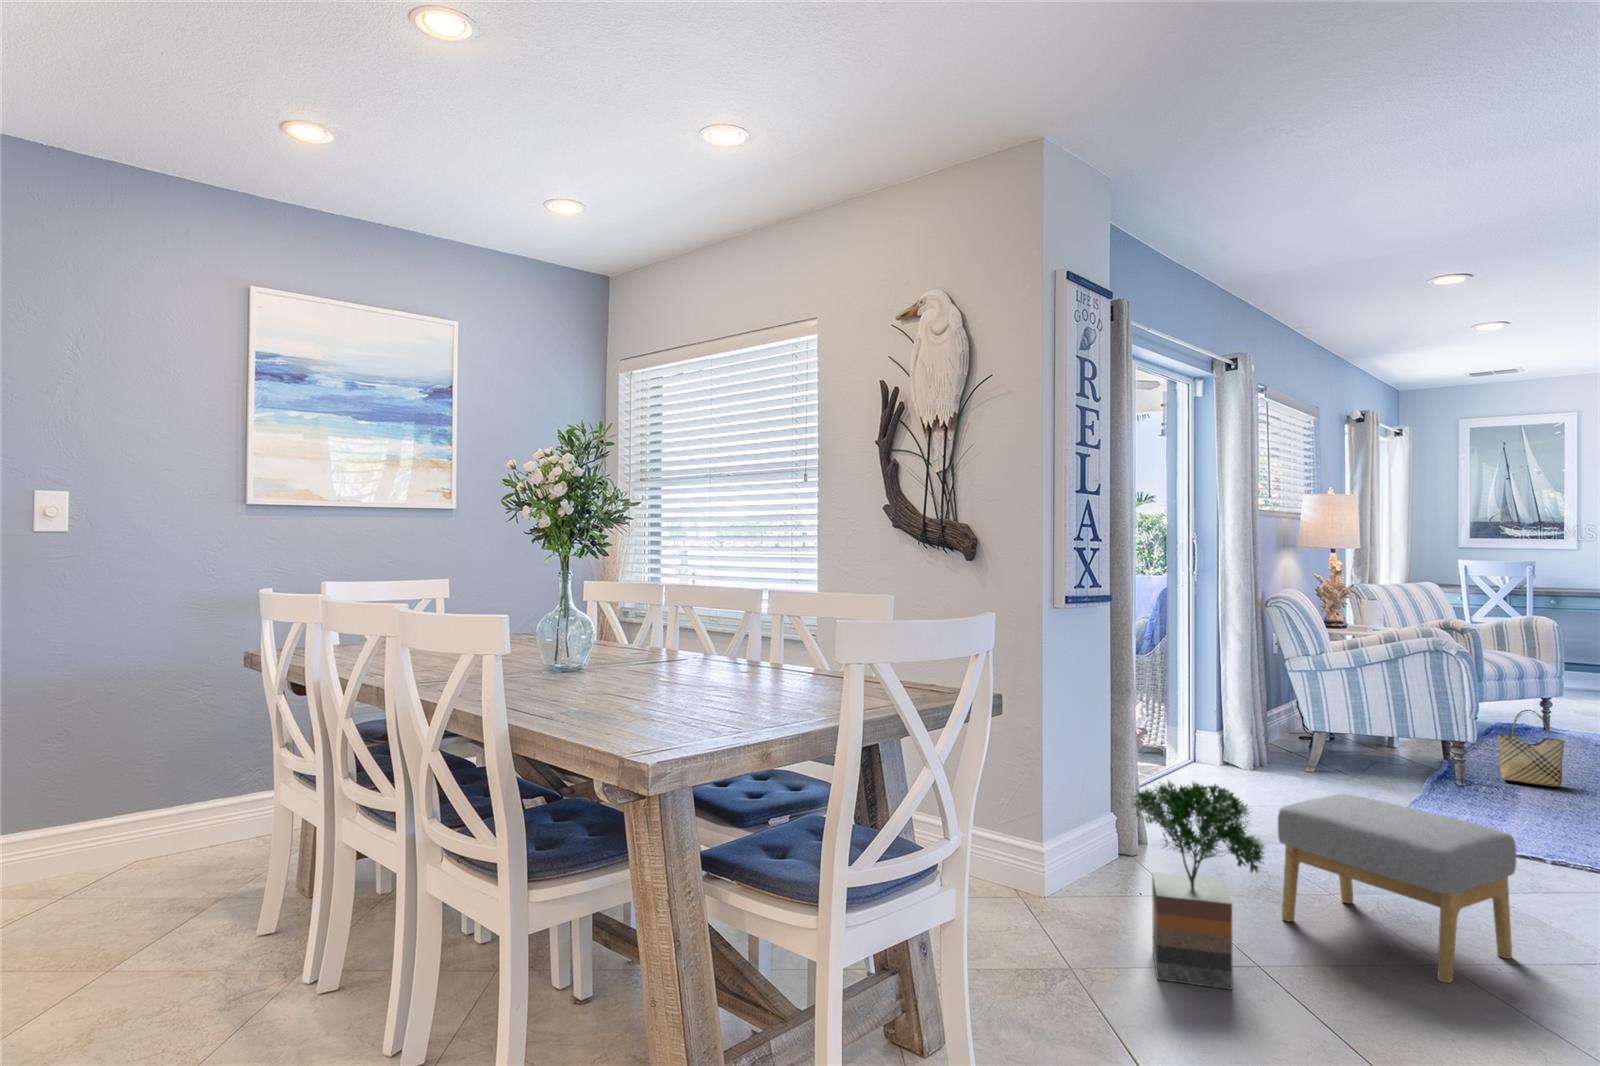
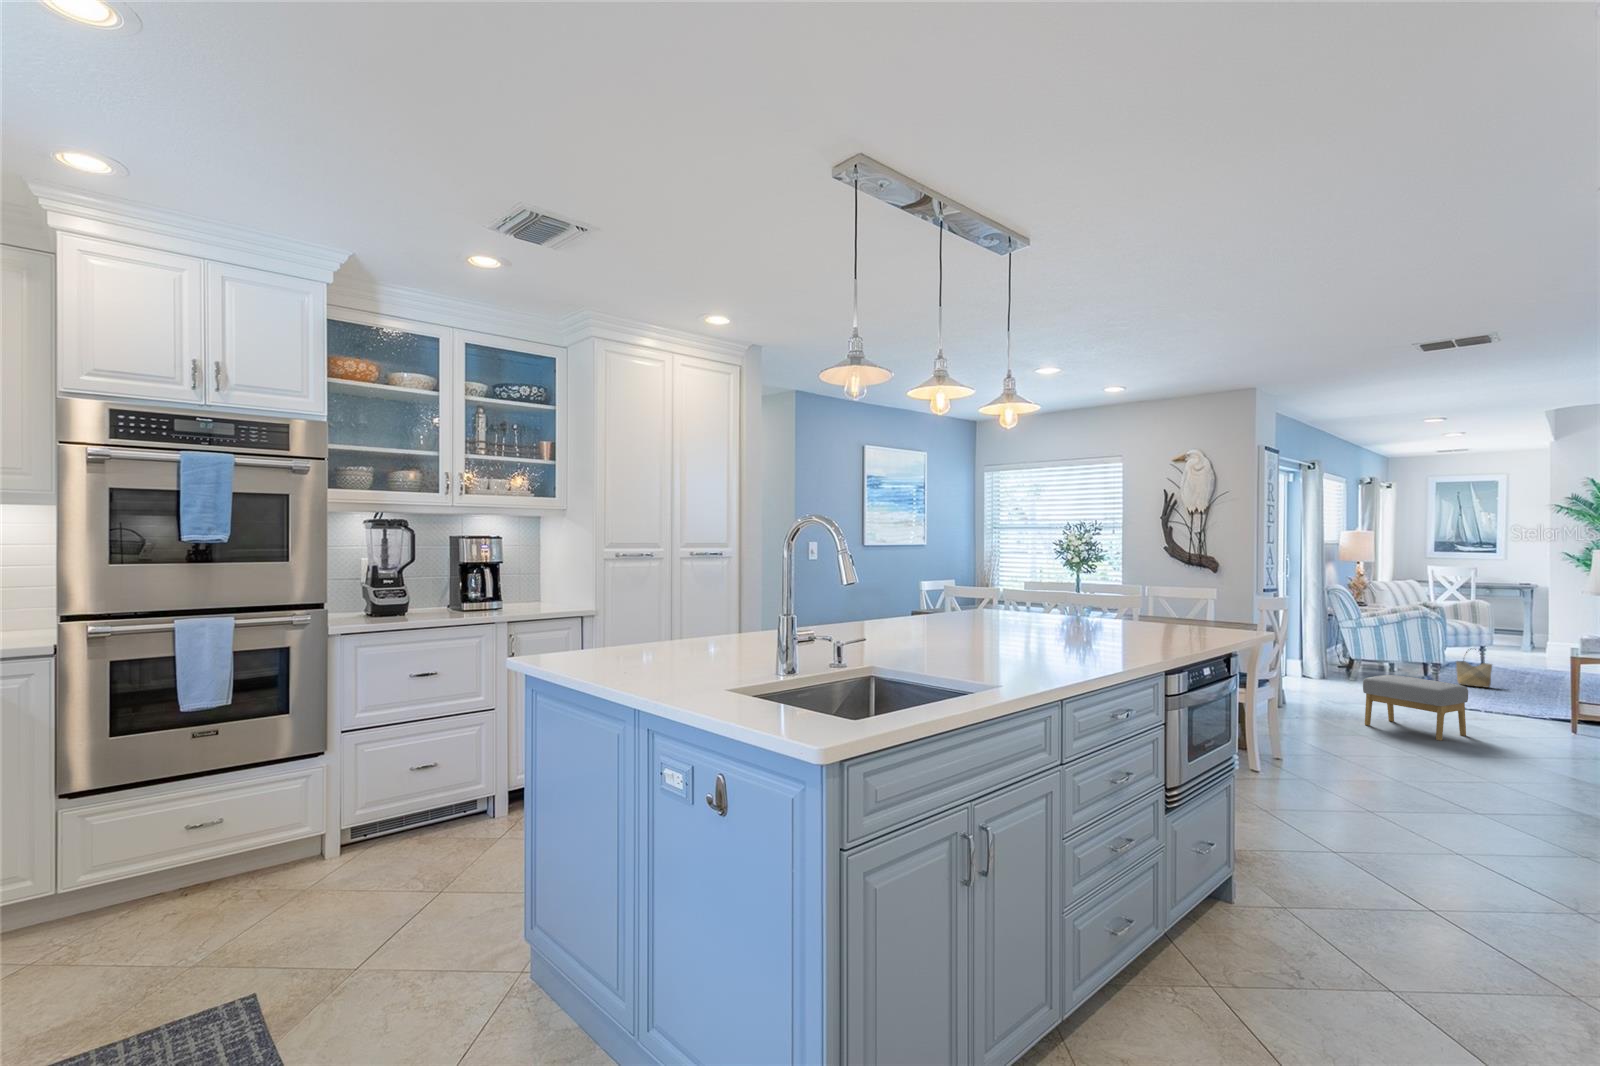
potted tree: present [1131,781,1266,990] -> none [1306,662,1370,740]

